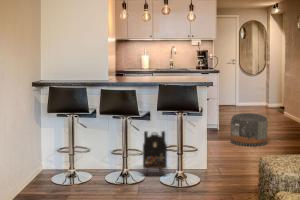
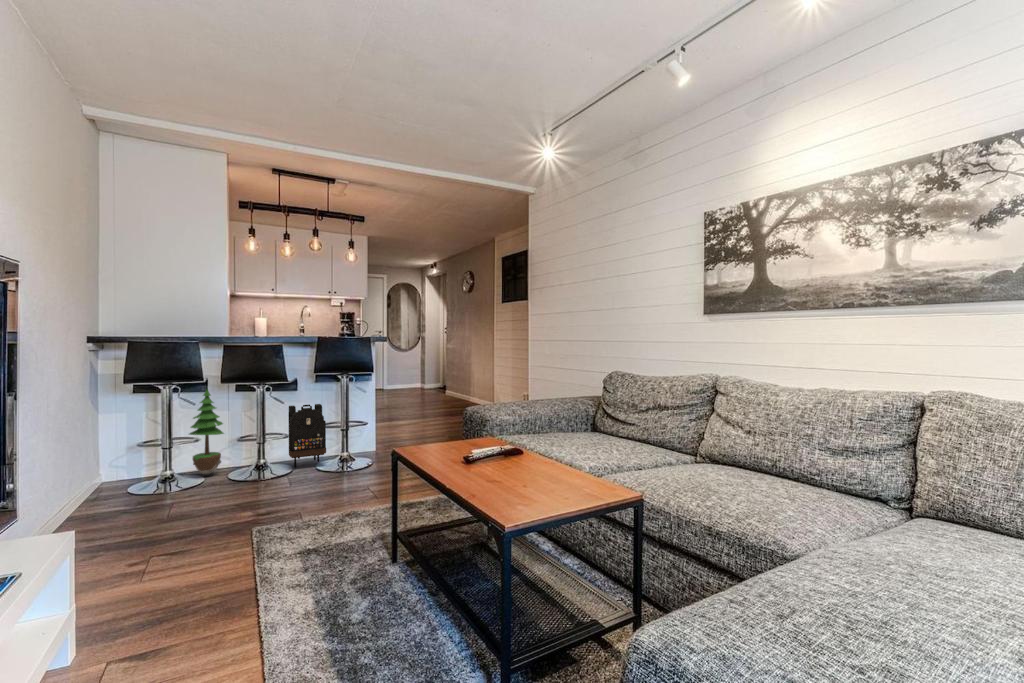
pouf: present [231,113,268,147] -> none [395,386,441,427]
potted tree: none [84,117,104,173] -> present [189,389,224,475]

